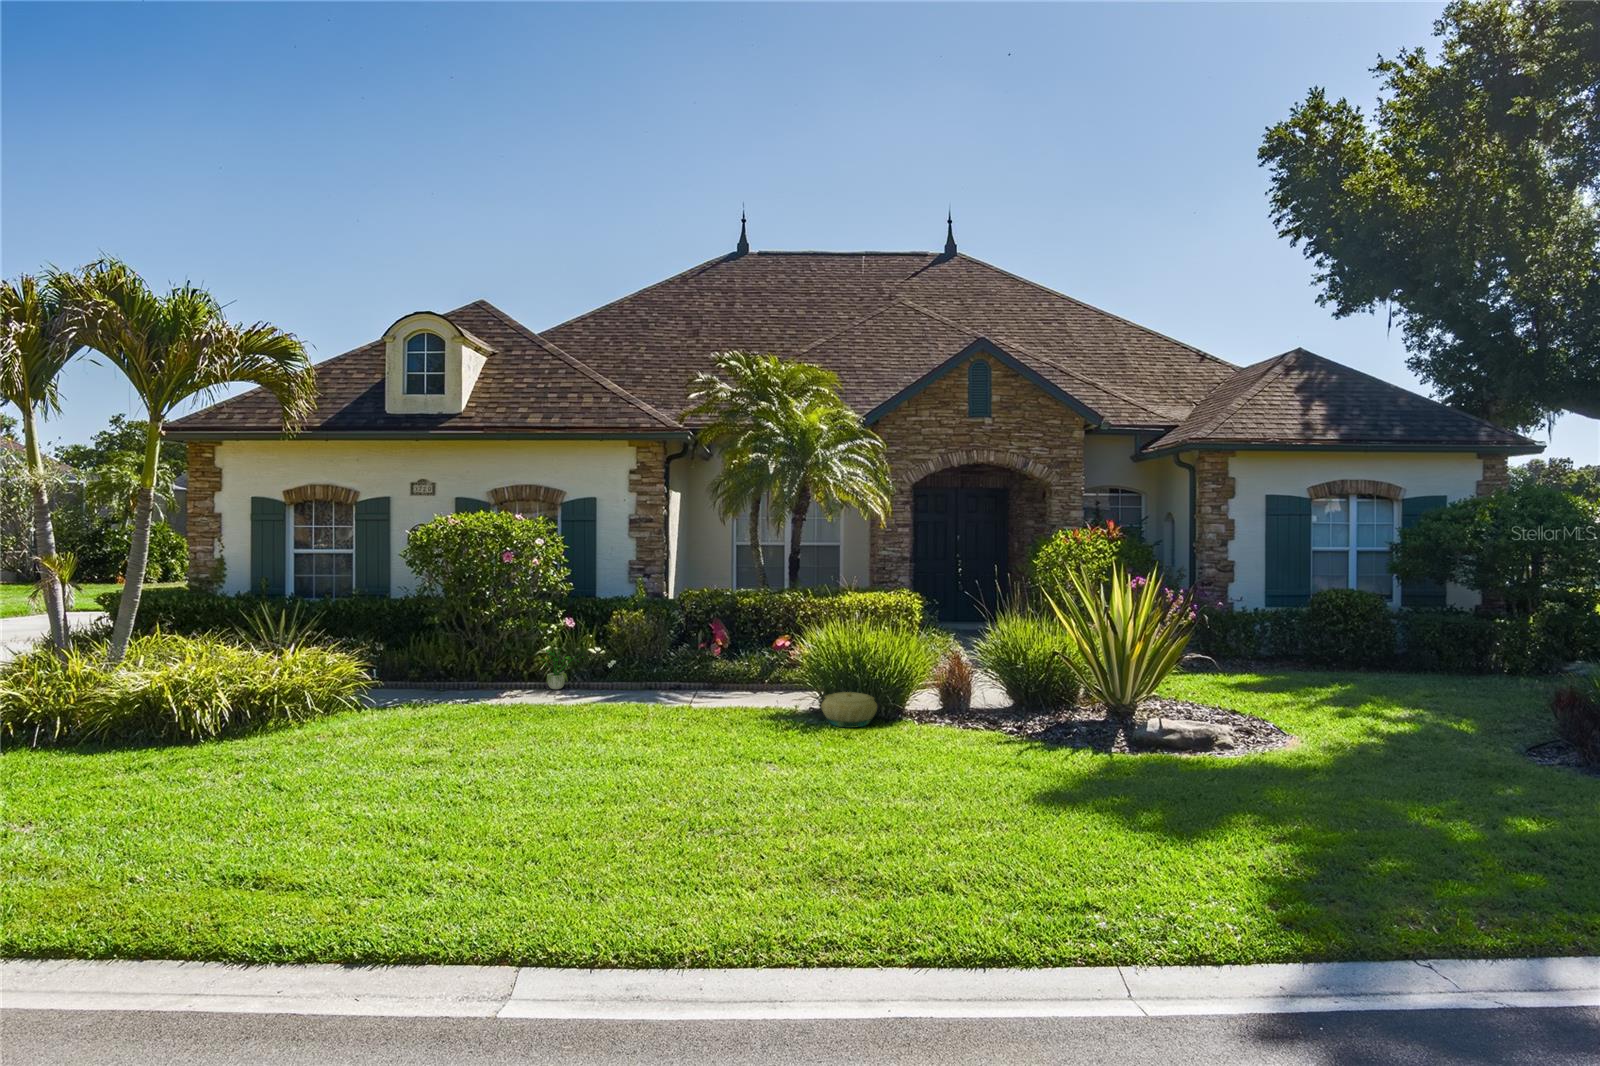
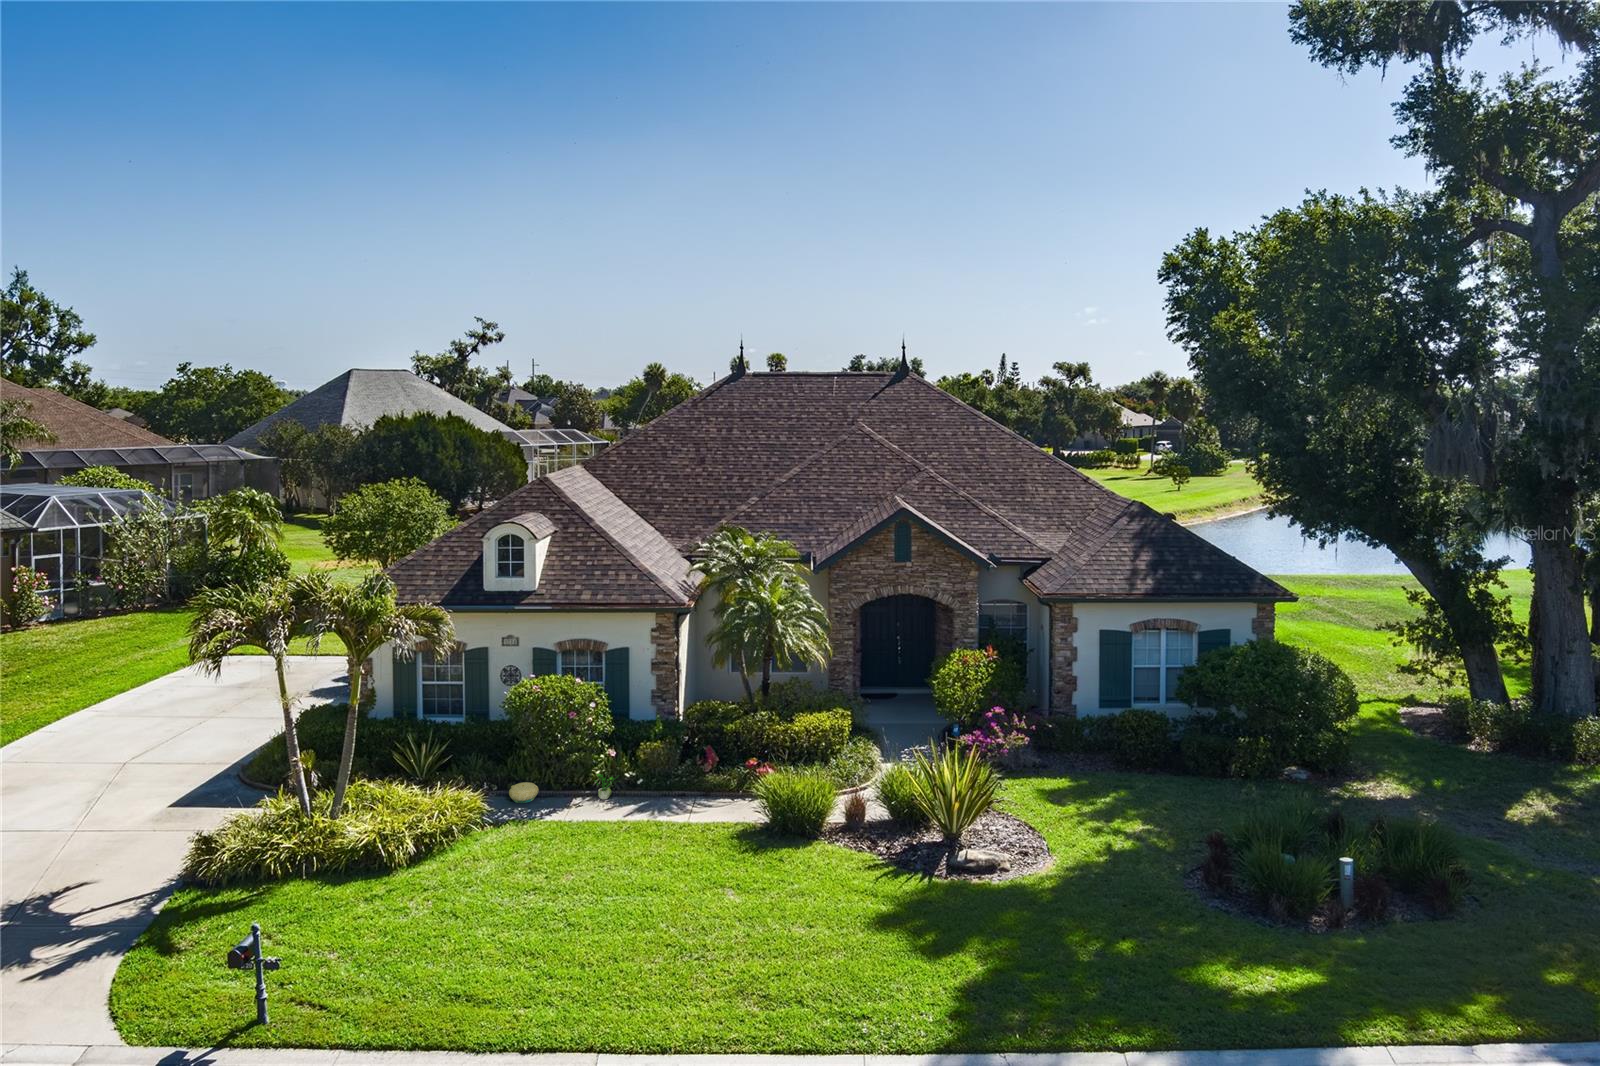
basket: present [821,692,877,728] -> present [509,782,539,803]

